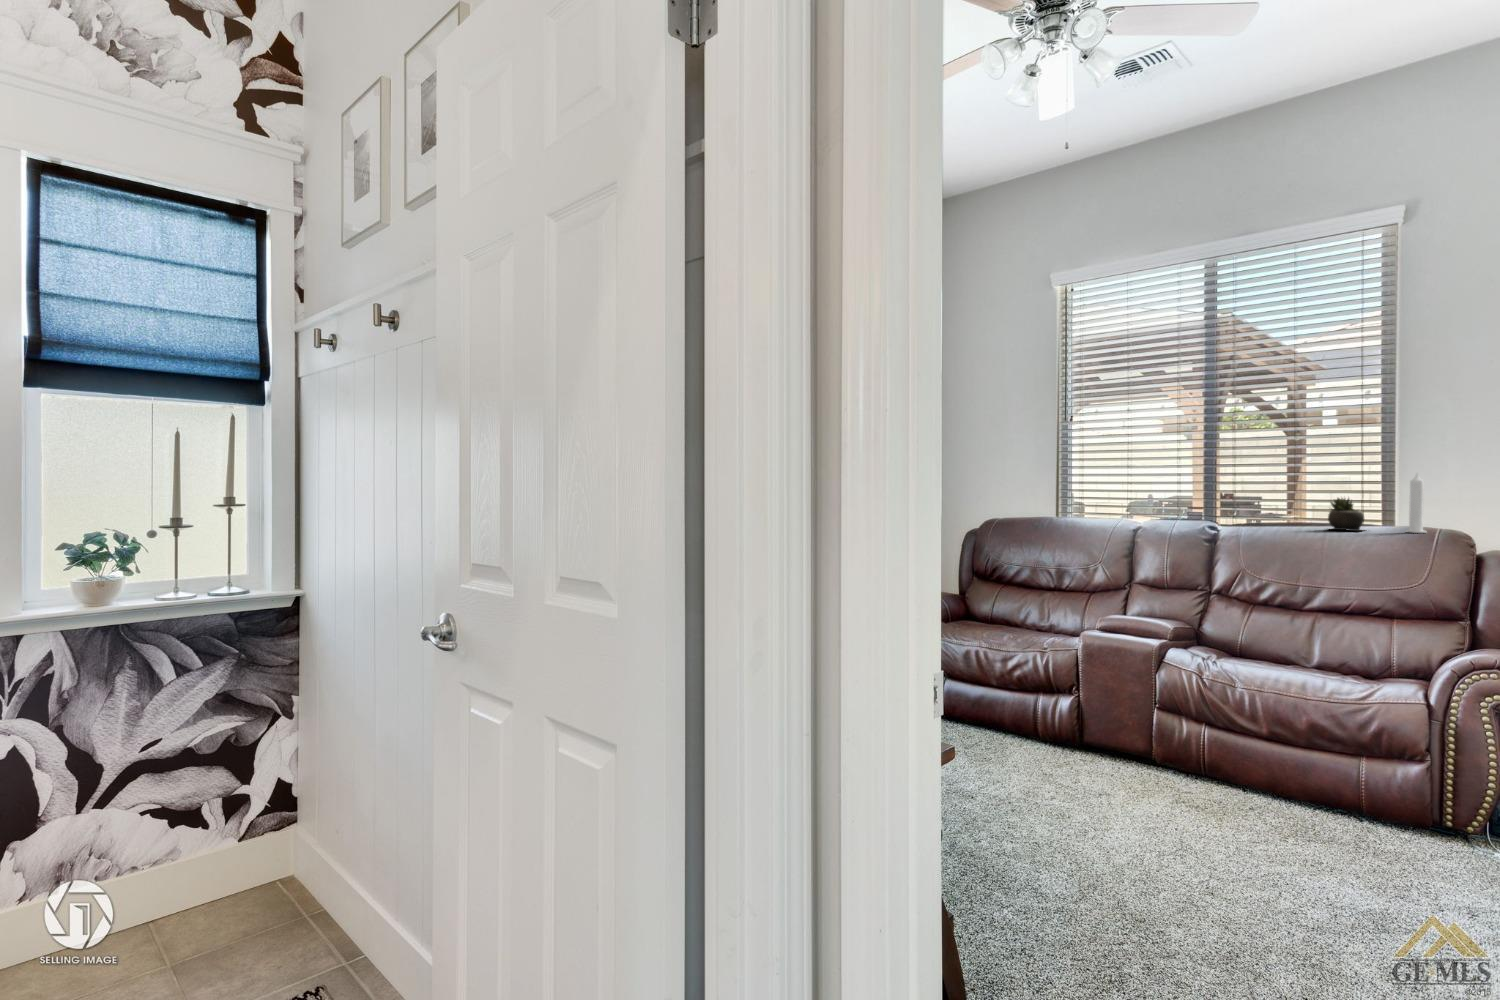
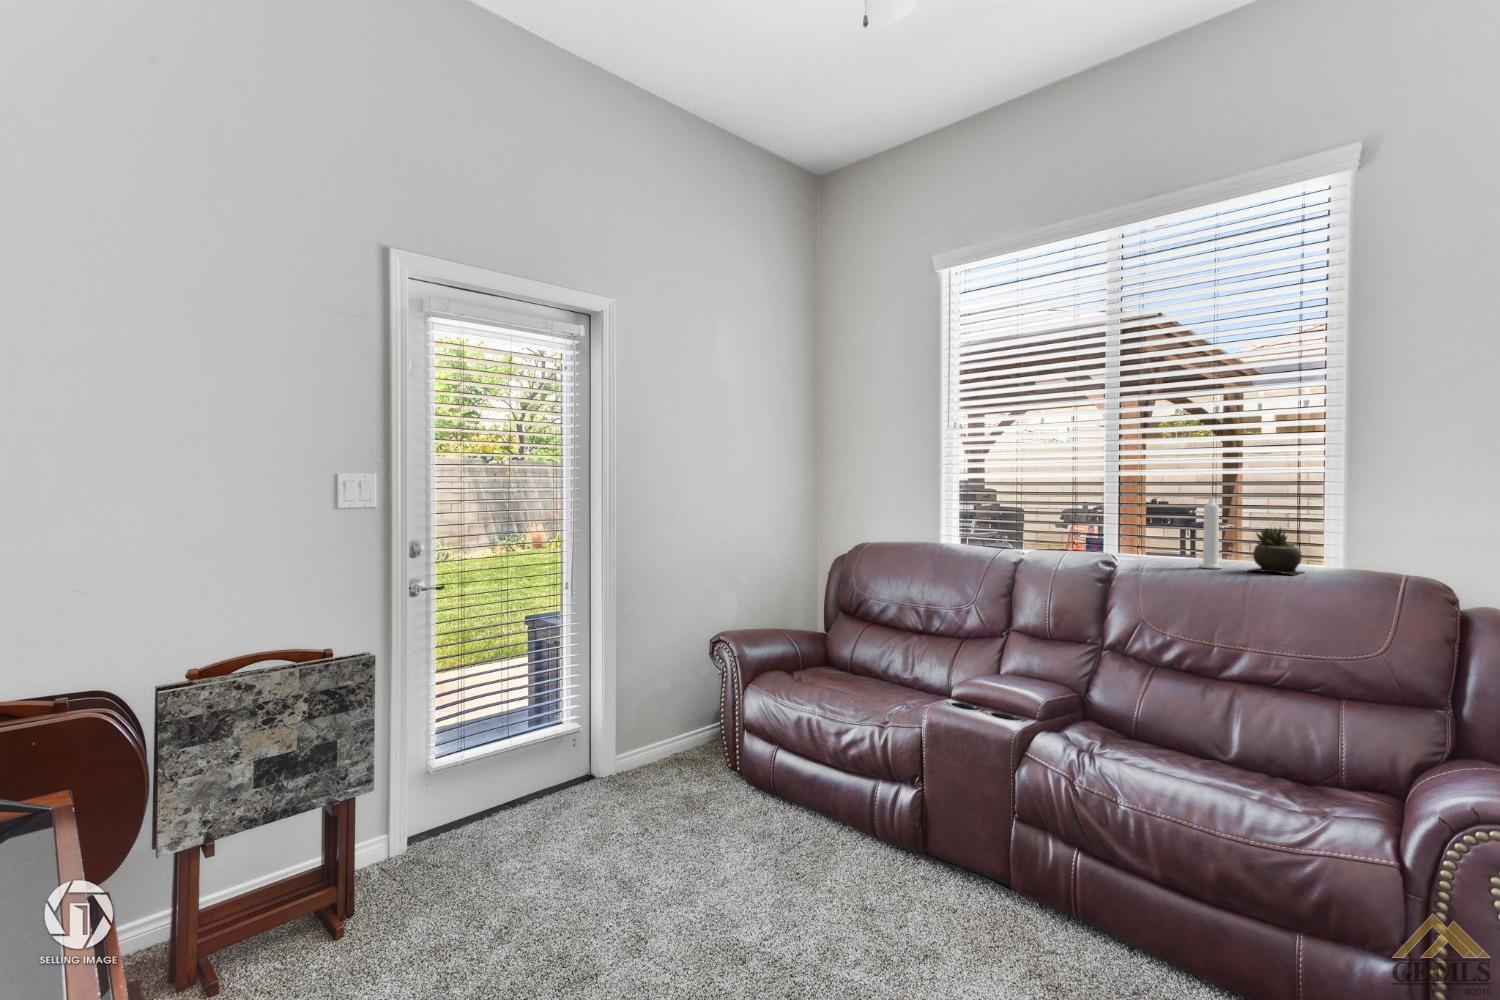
candle: present [1406,474,1426,533] -> present [1199,497,1222,569]

